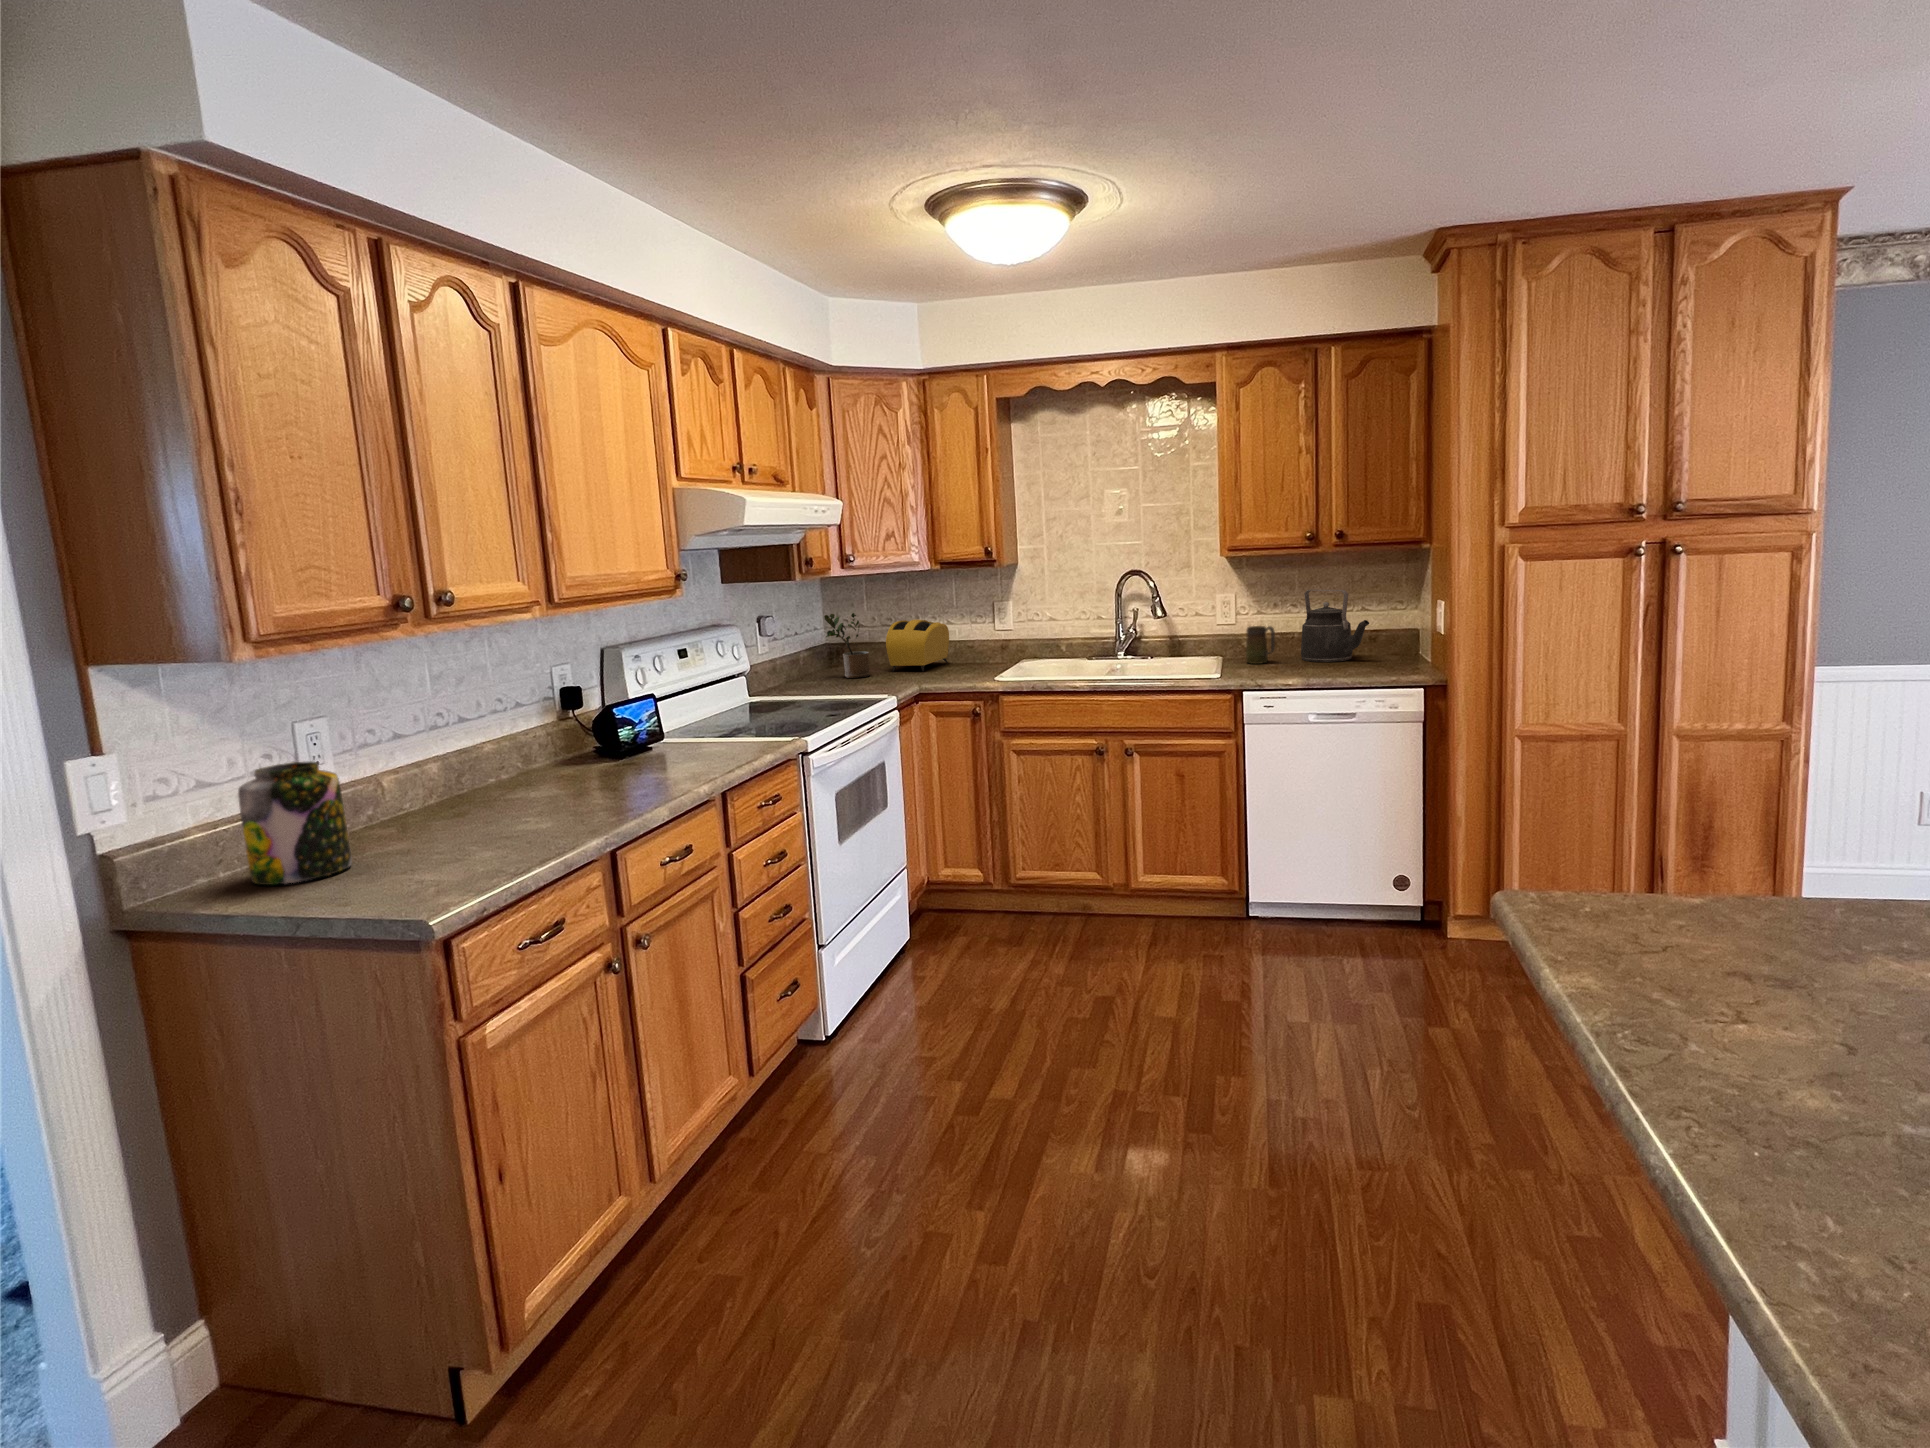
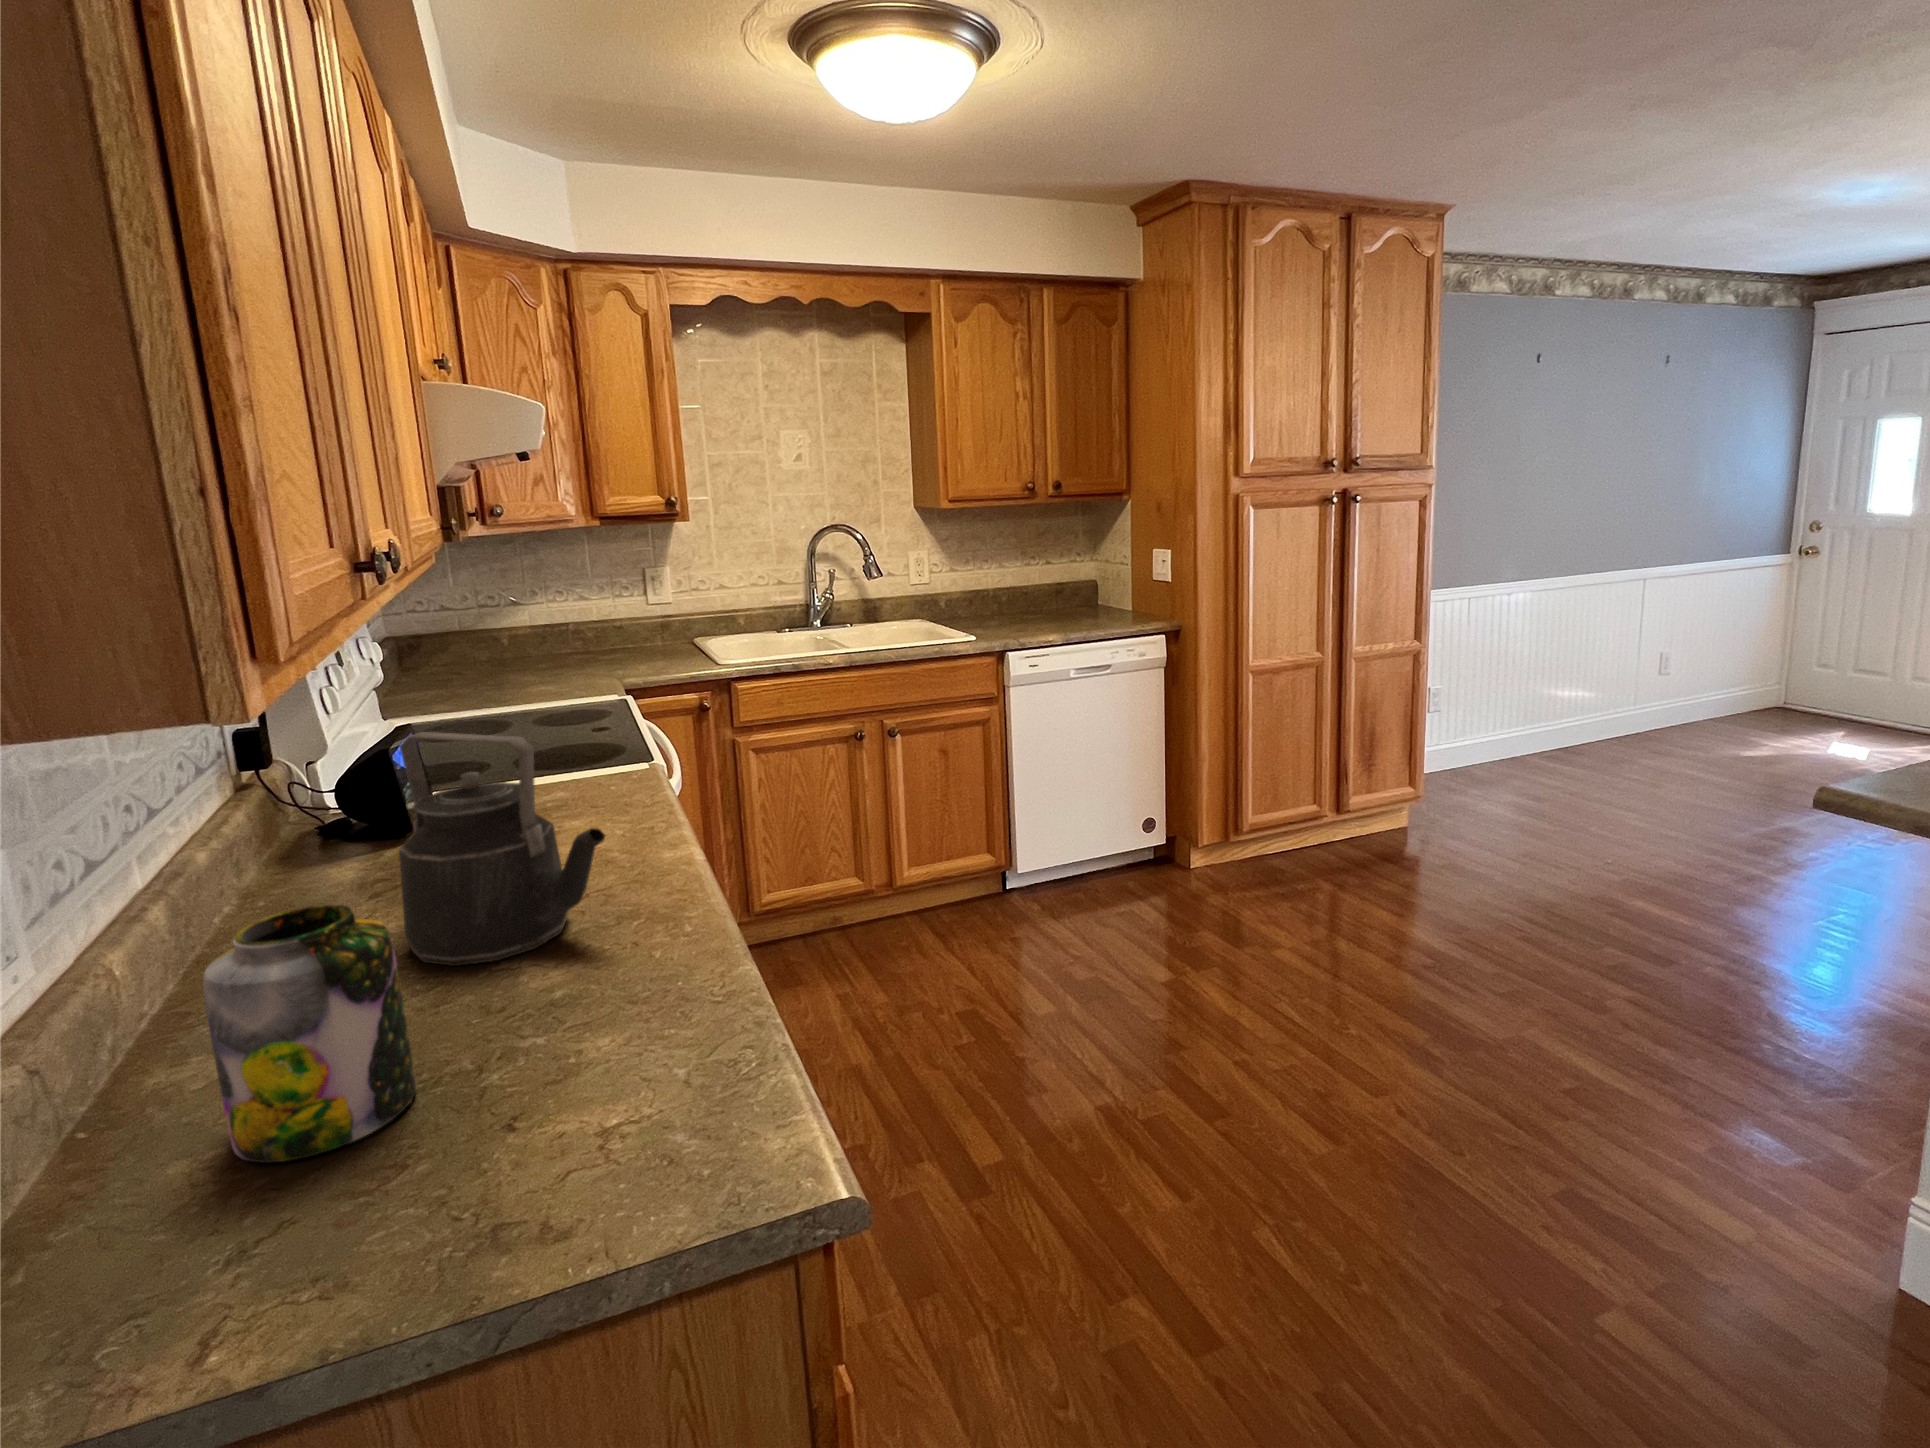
kettle: present [1301,590,1369,662] -> present [399,732,605,966]
potted plant: present [824,613,870,678] -> none [448,589,518,680]
toaster: present [886,619,949,671] -> none [522,595,592,667]
mug: present [1246,626,1275,664] -> none [960,582,992,624]

